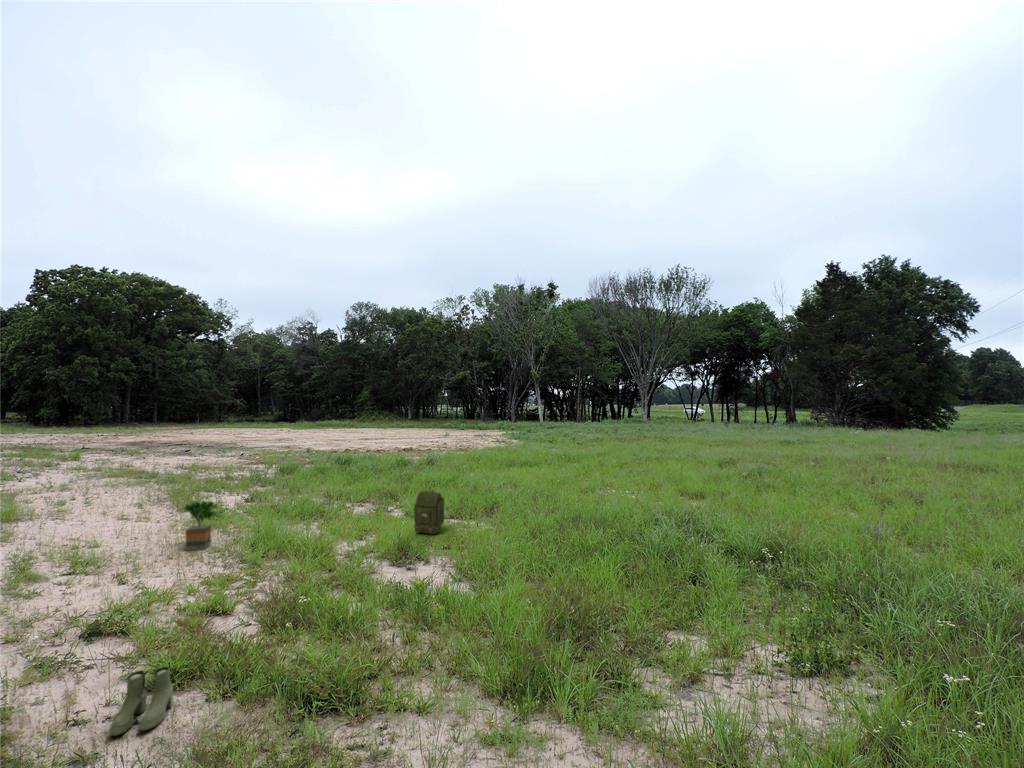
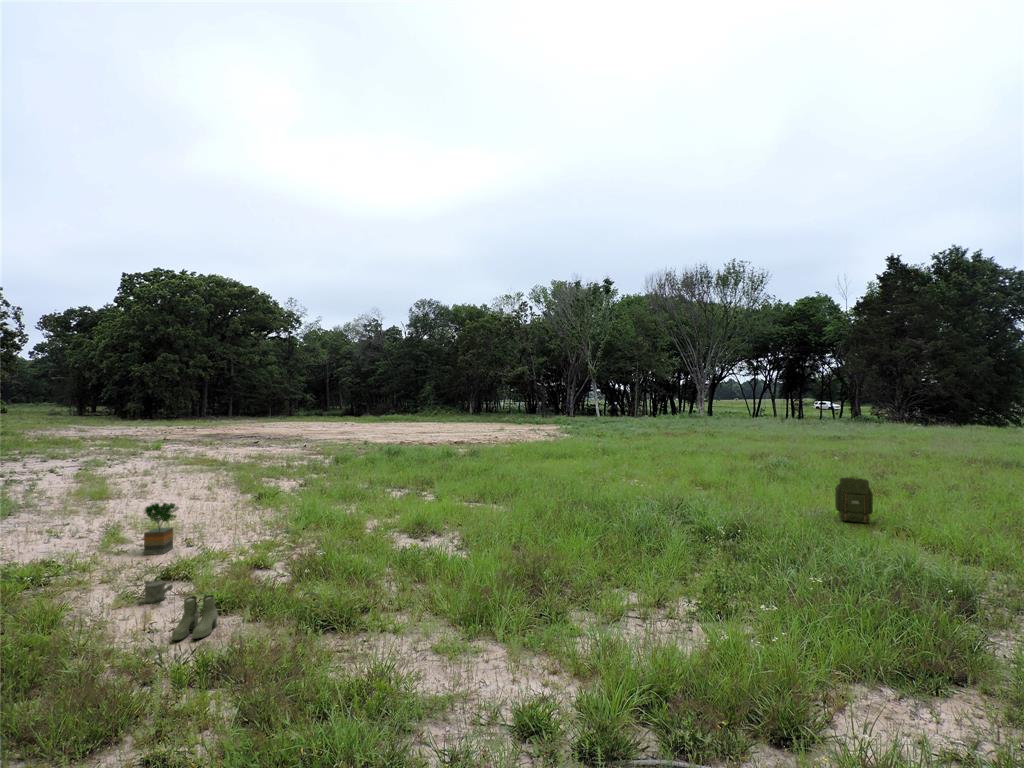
backpack: present [414,491,445,534] -> present [835,477,873,523]
potted tree: present [184,501,217,551] -> present [144,503,179,555]
watering can: none [66,642,108,675] -> present [145,580,173,603]

